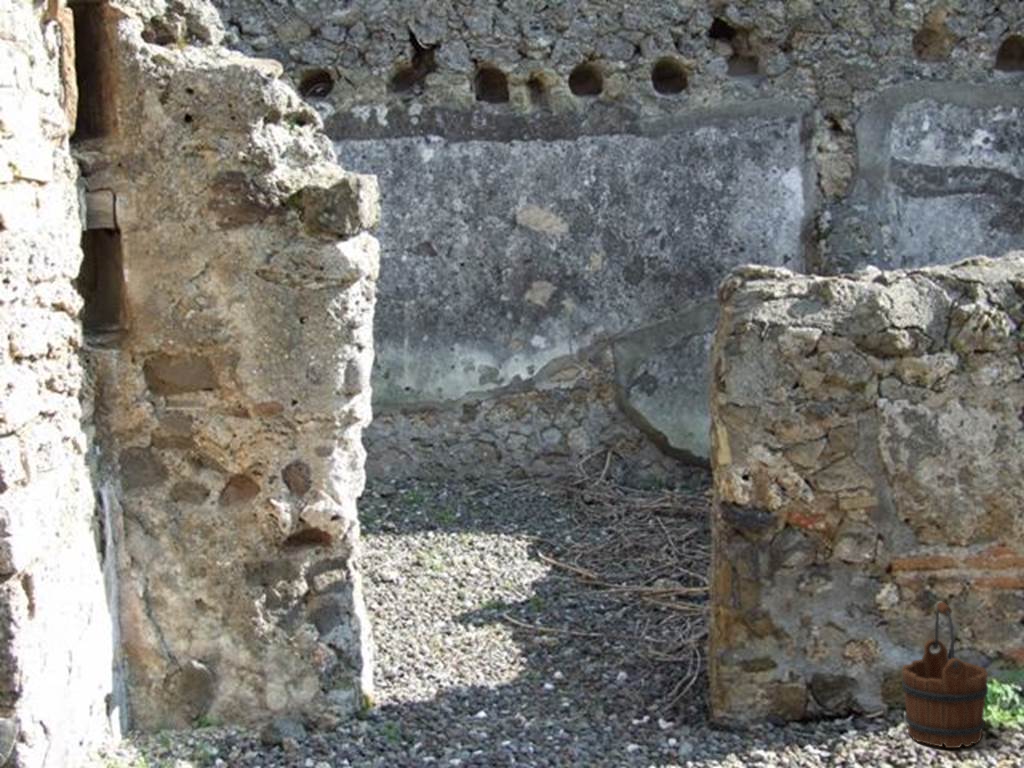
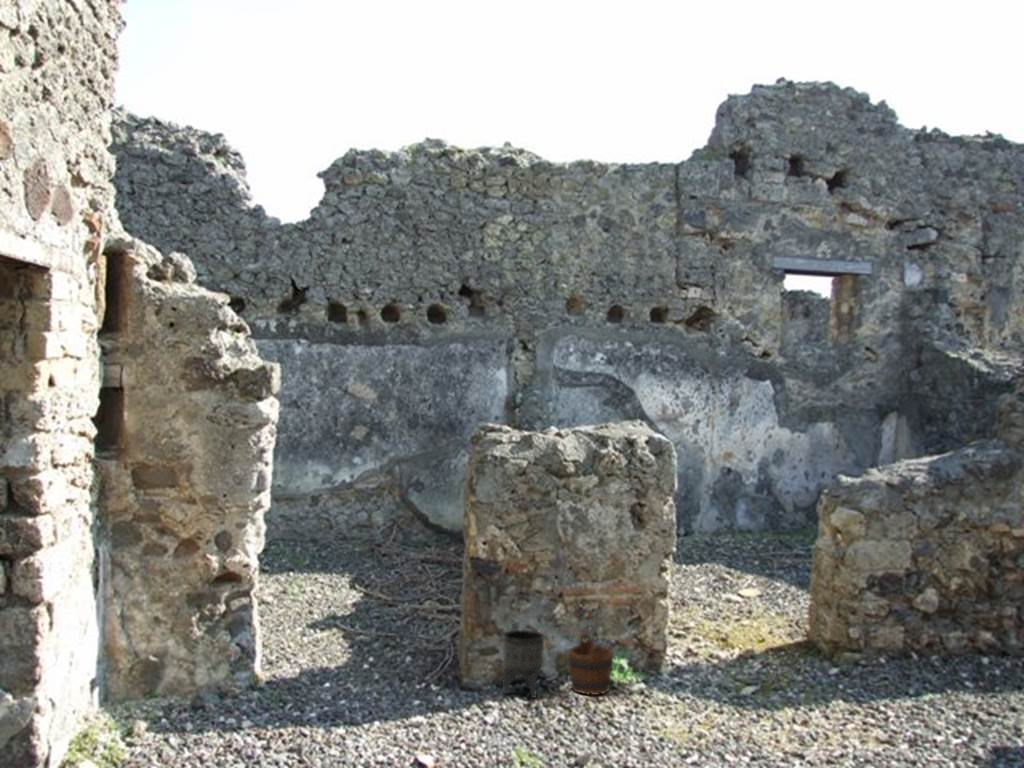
planter: none [779,631,857,750] -> present [502,630,544,698]

